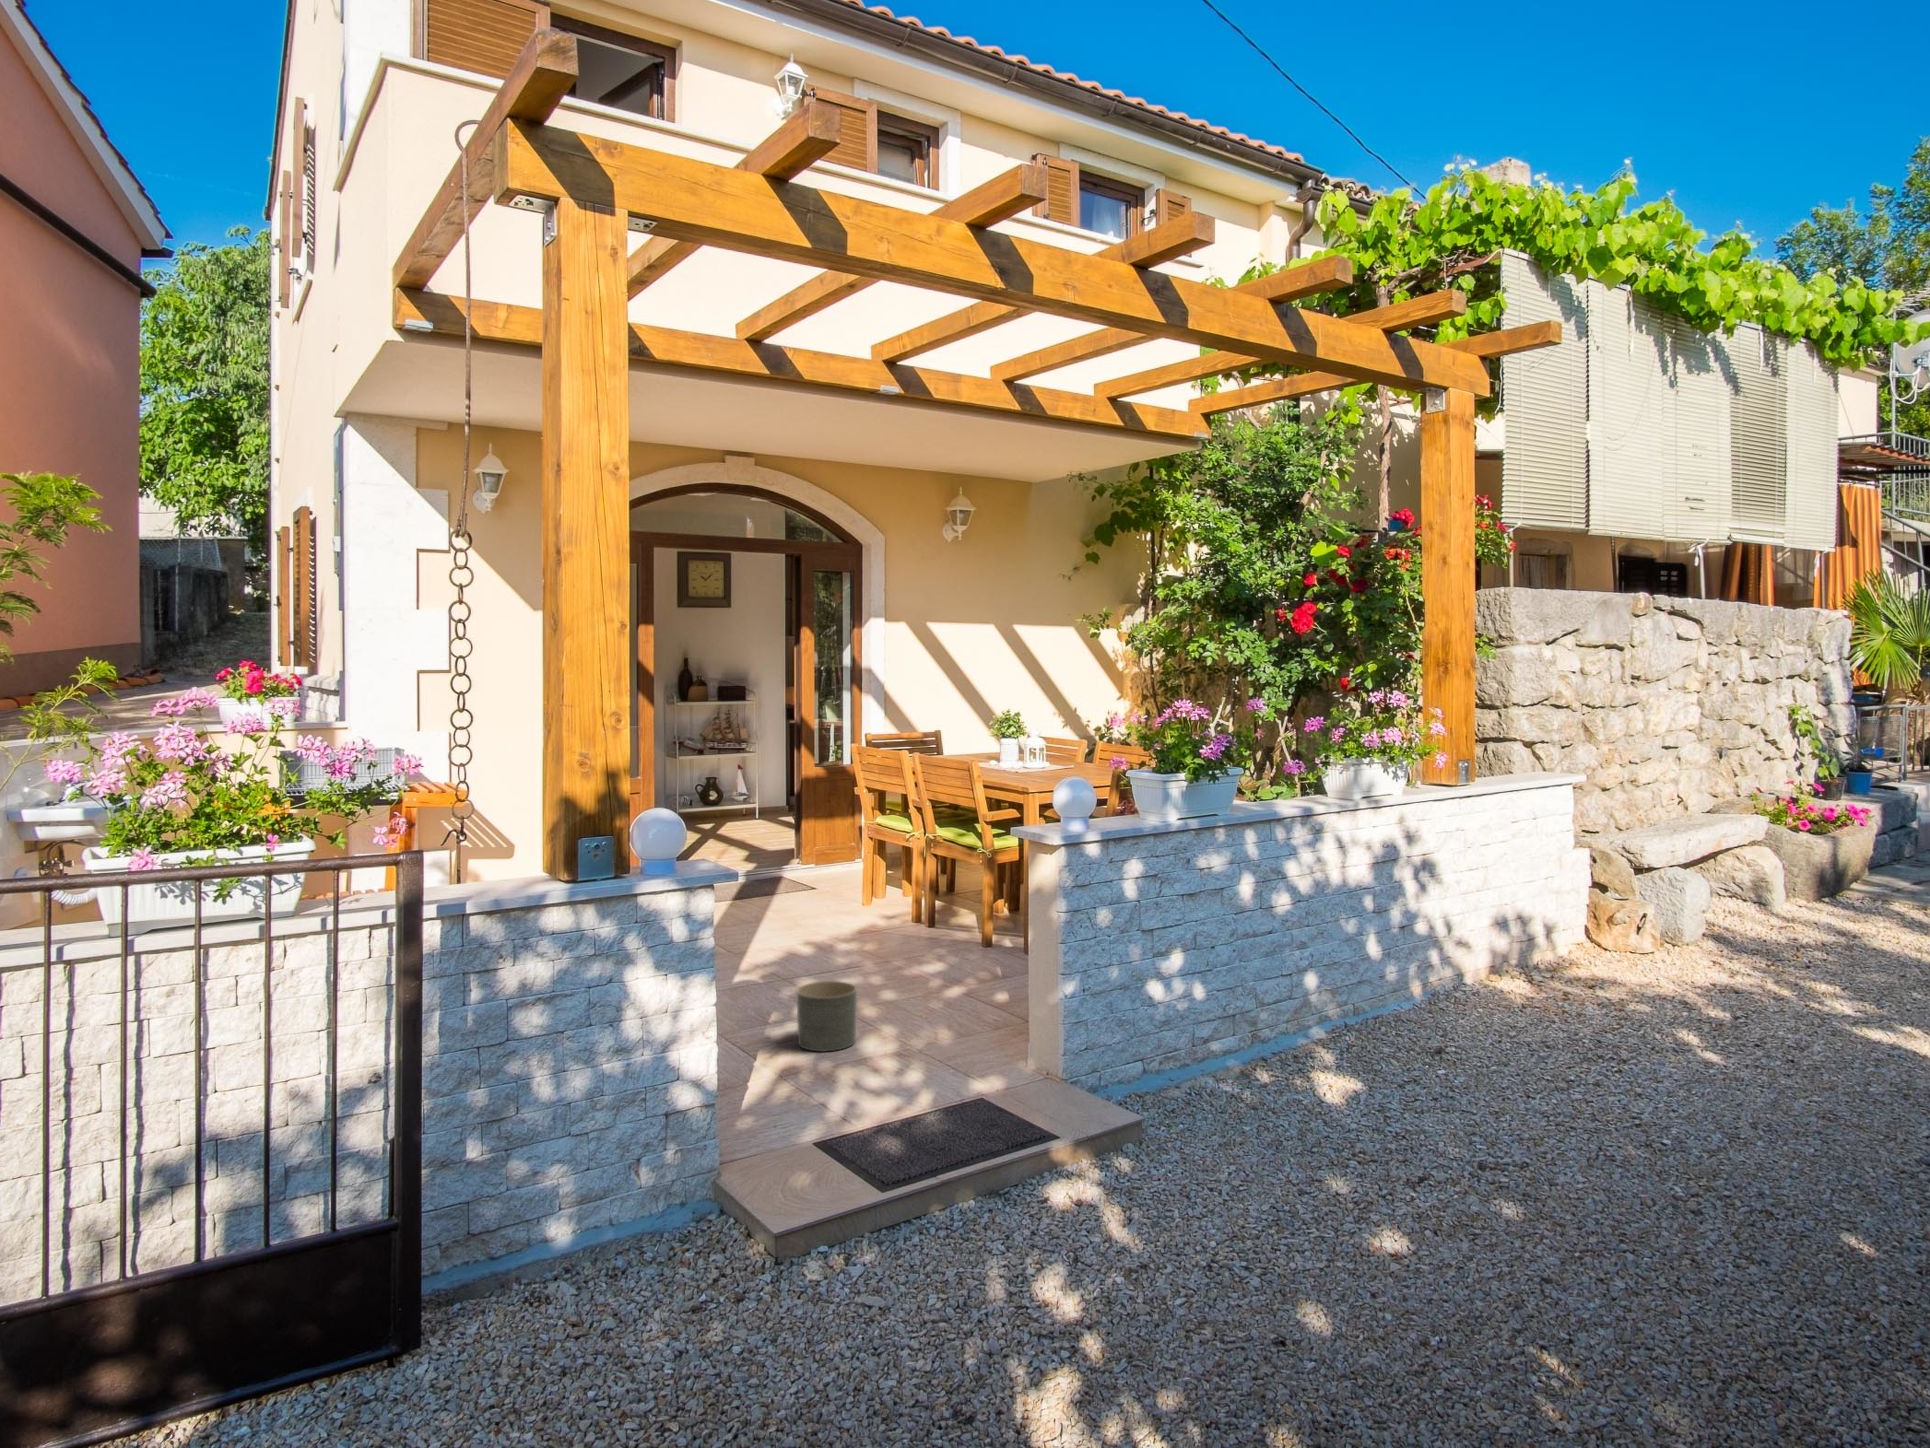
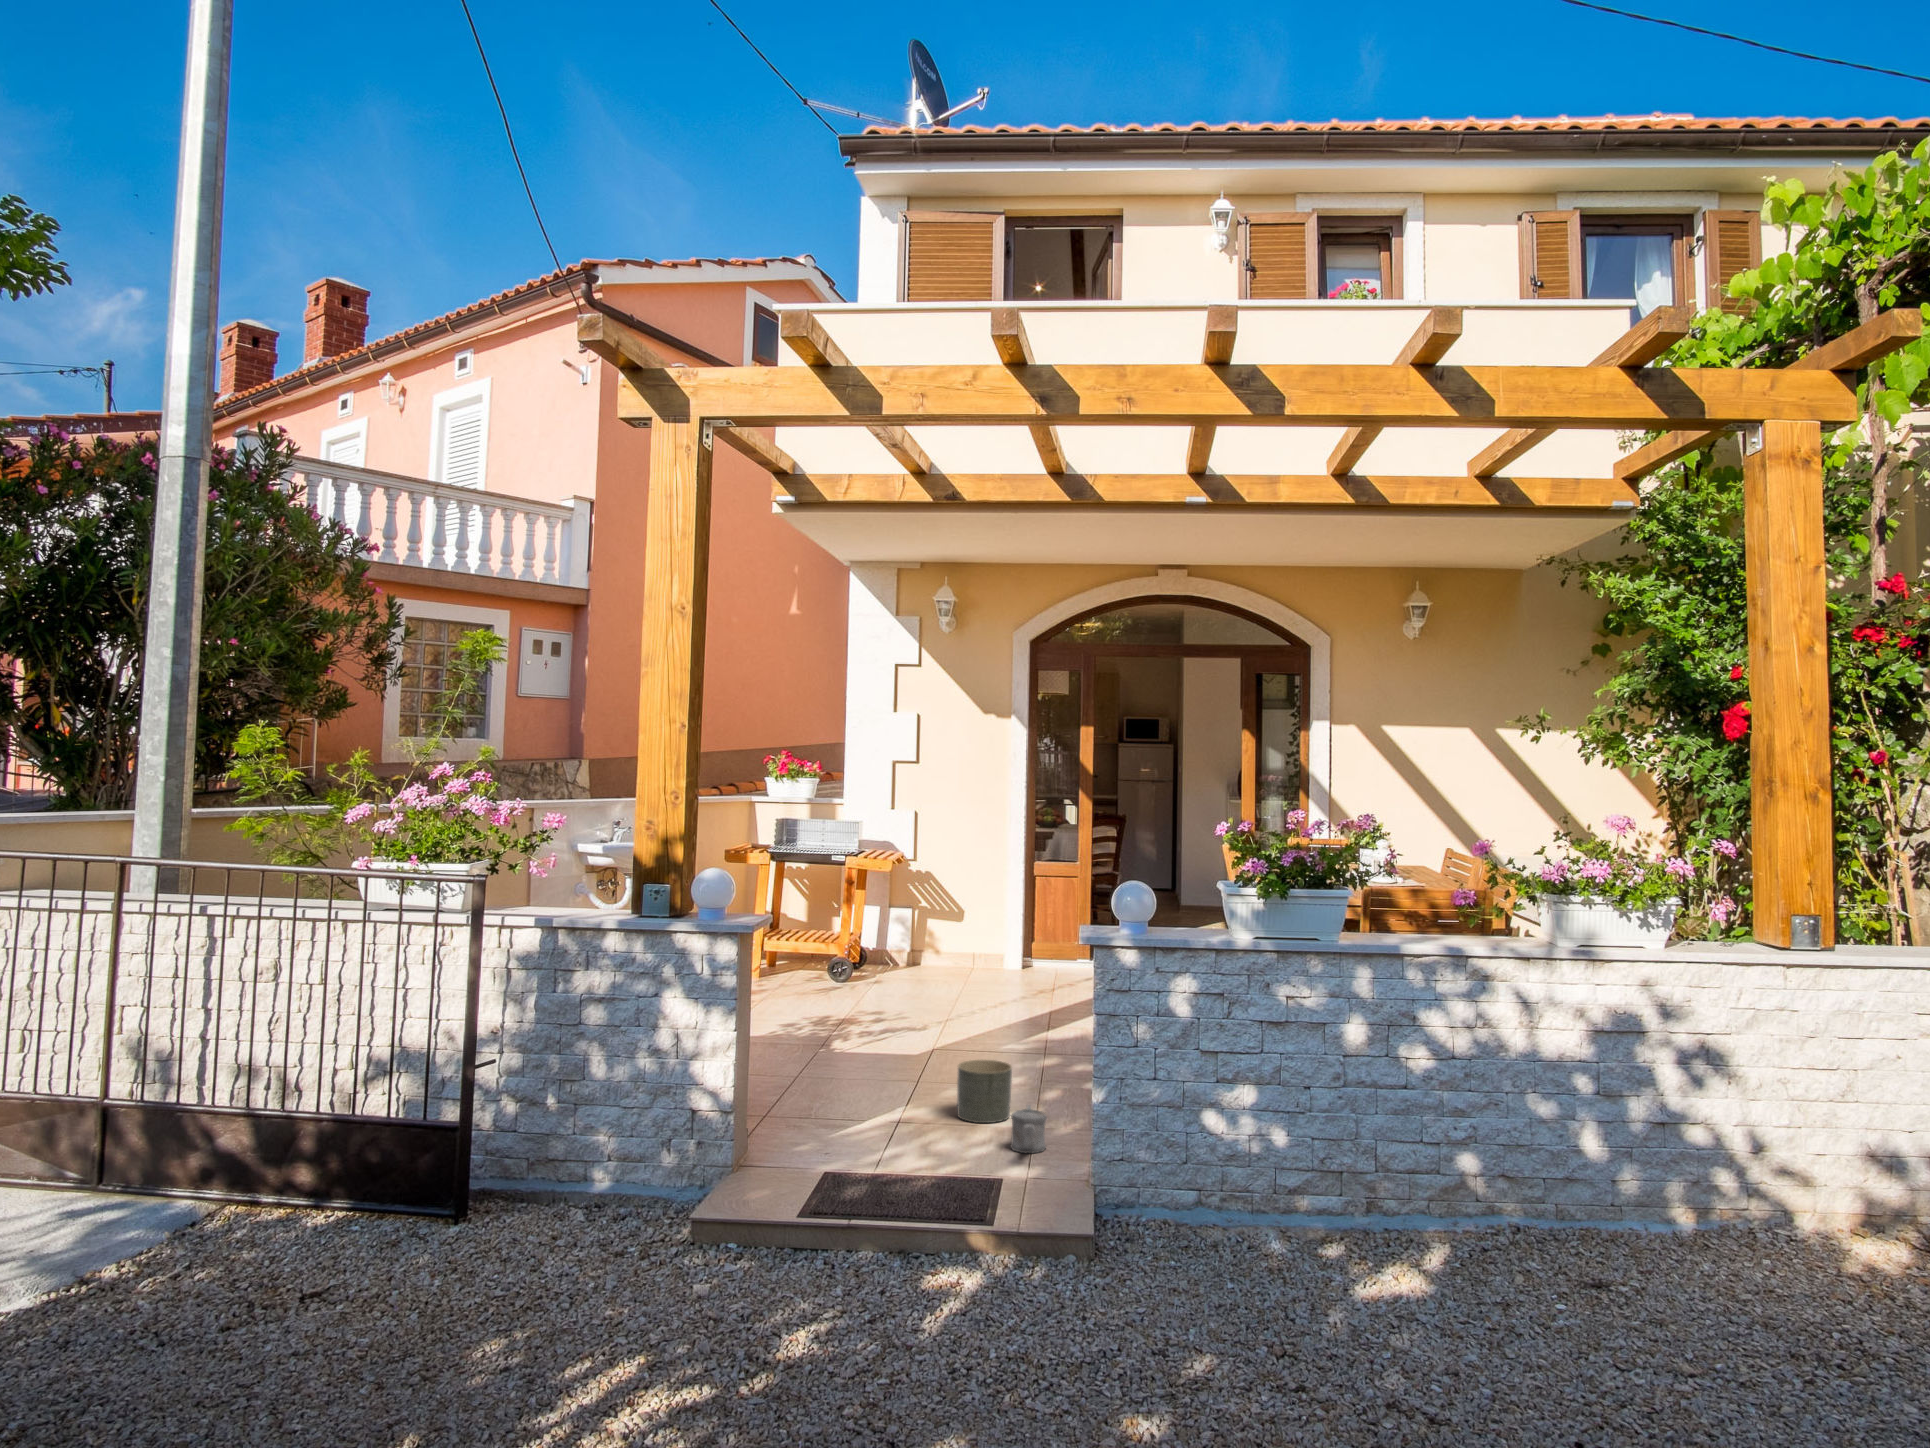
watering can: none [907,1018,968,1069] -> present [1011,1105,1047,1153]

